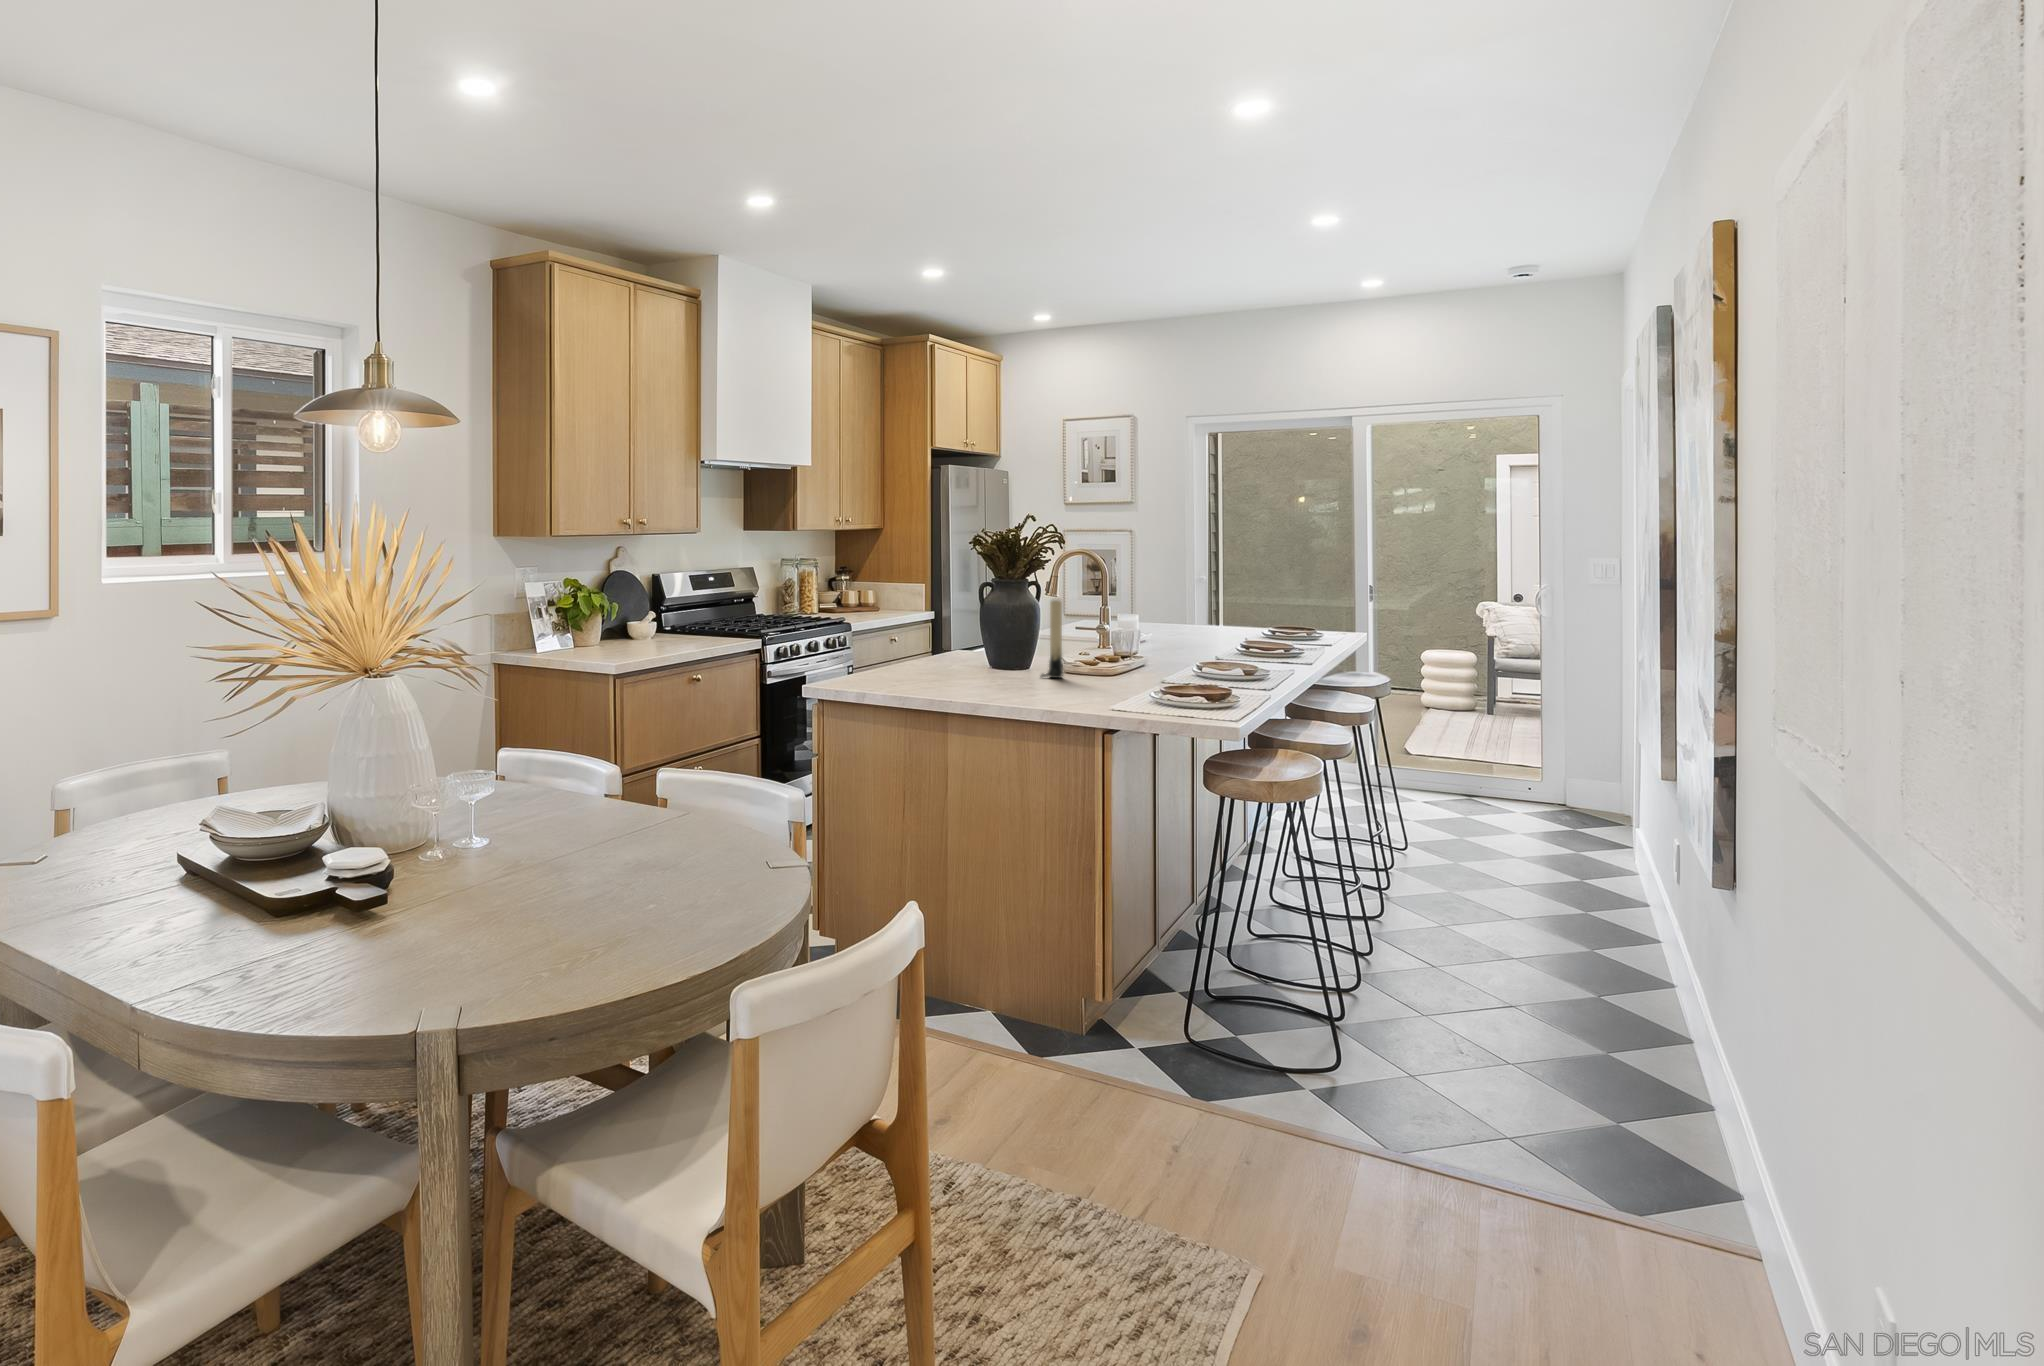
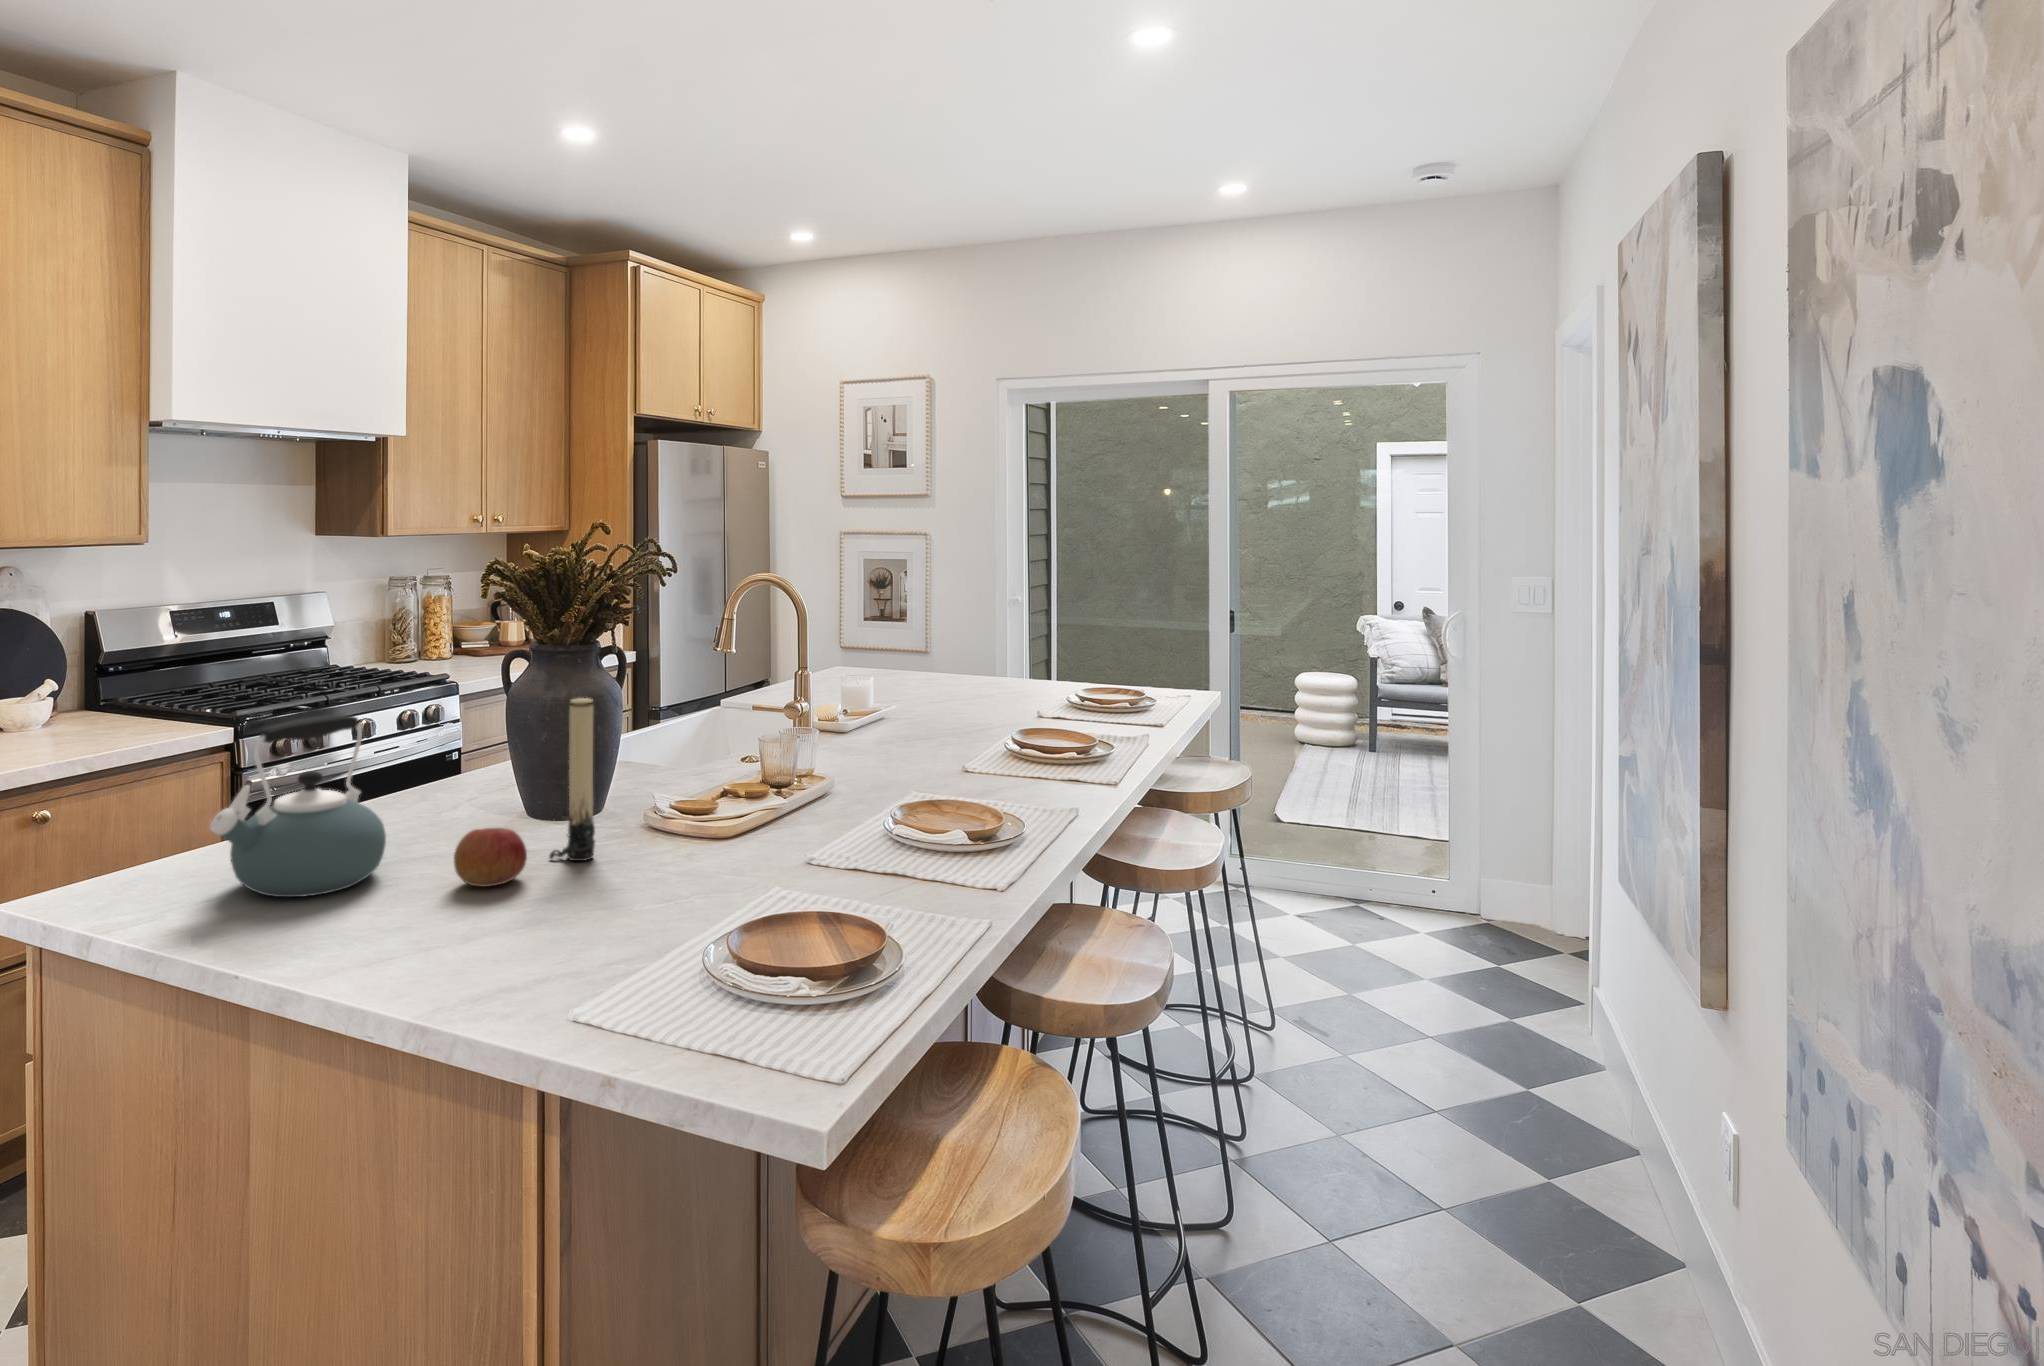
kettle: none [902,603,970,685] -> present [210,715,386,897]
apple: none [1008,657,1041,684] -> present [454,828,527,887]

